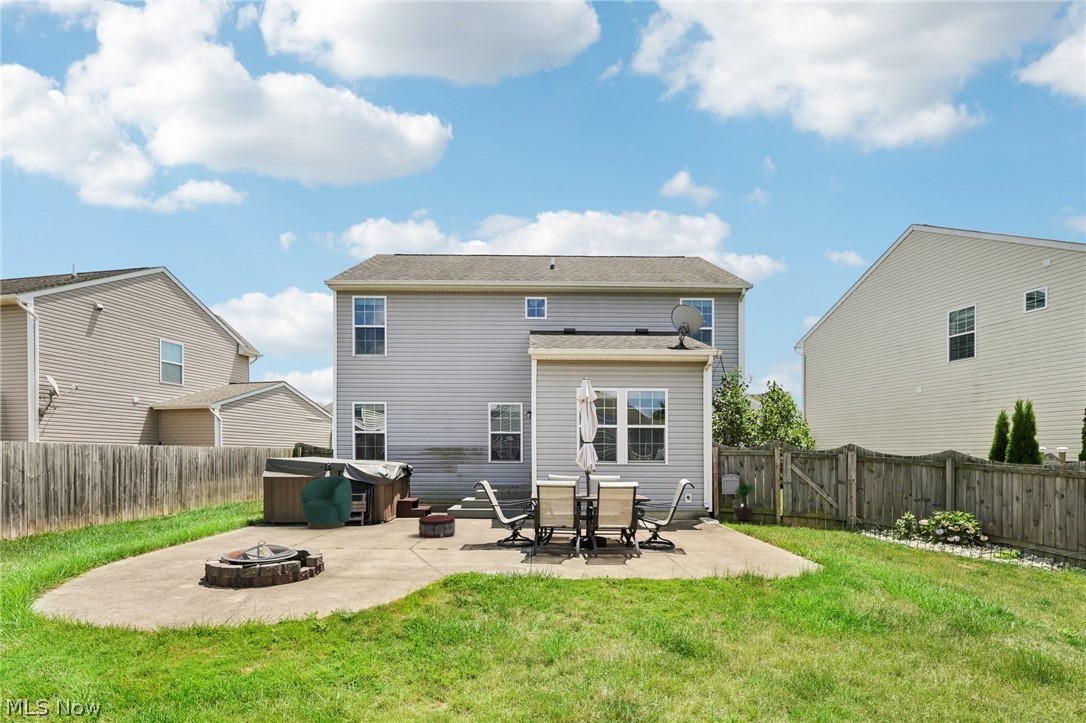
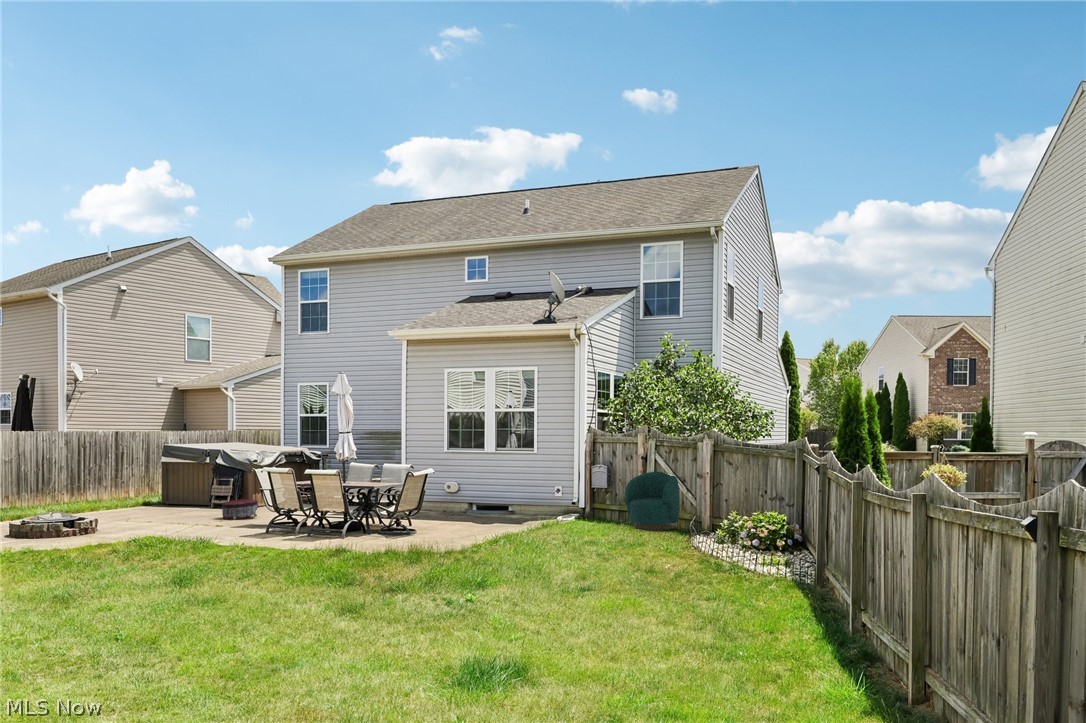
armchair: present [301,476,352,529] -> present [625,472,680,531]
potted tree: present [734,483,753,520] -> none [585,470,615,519]

